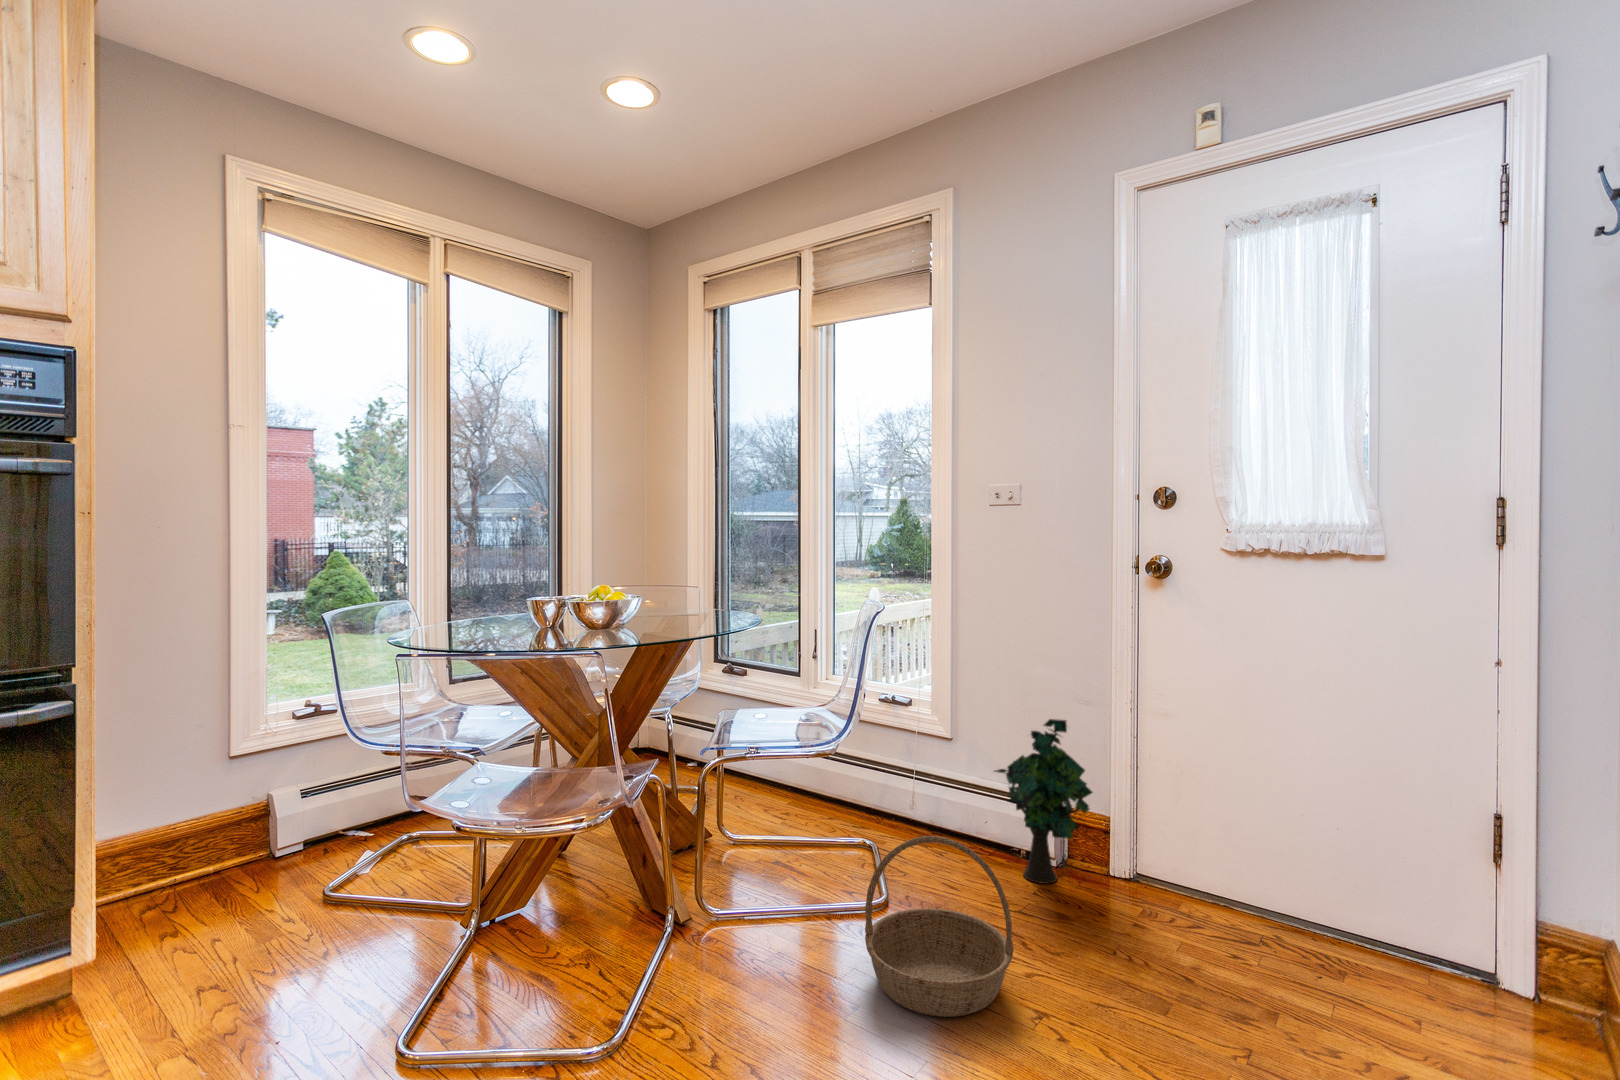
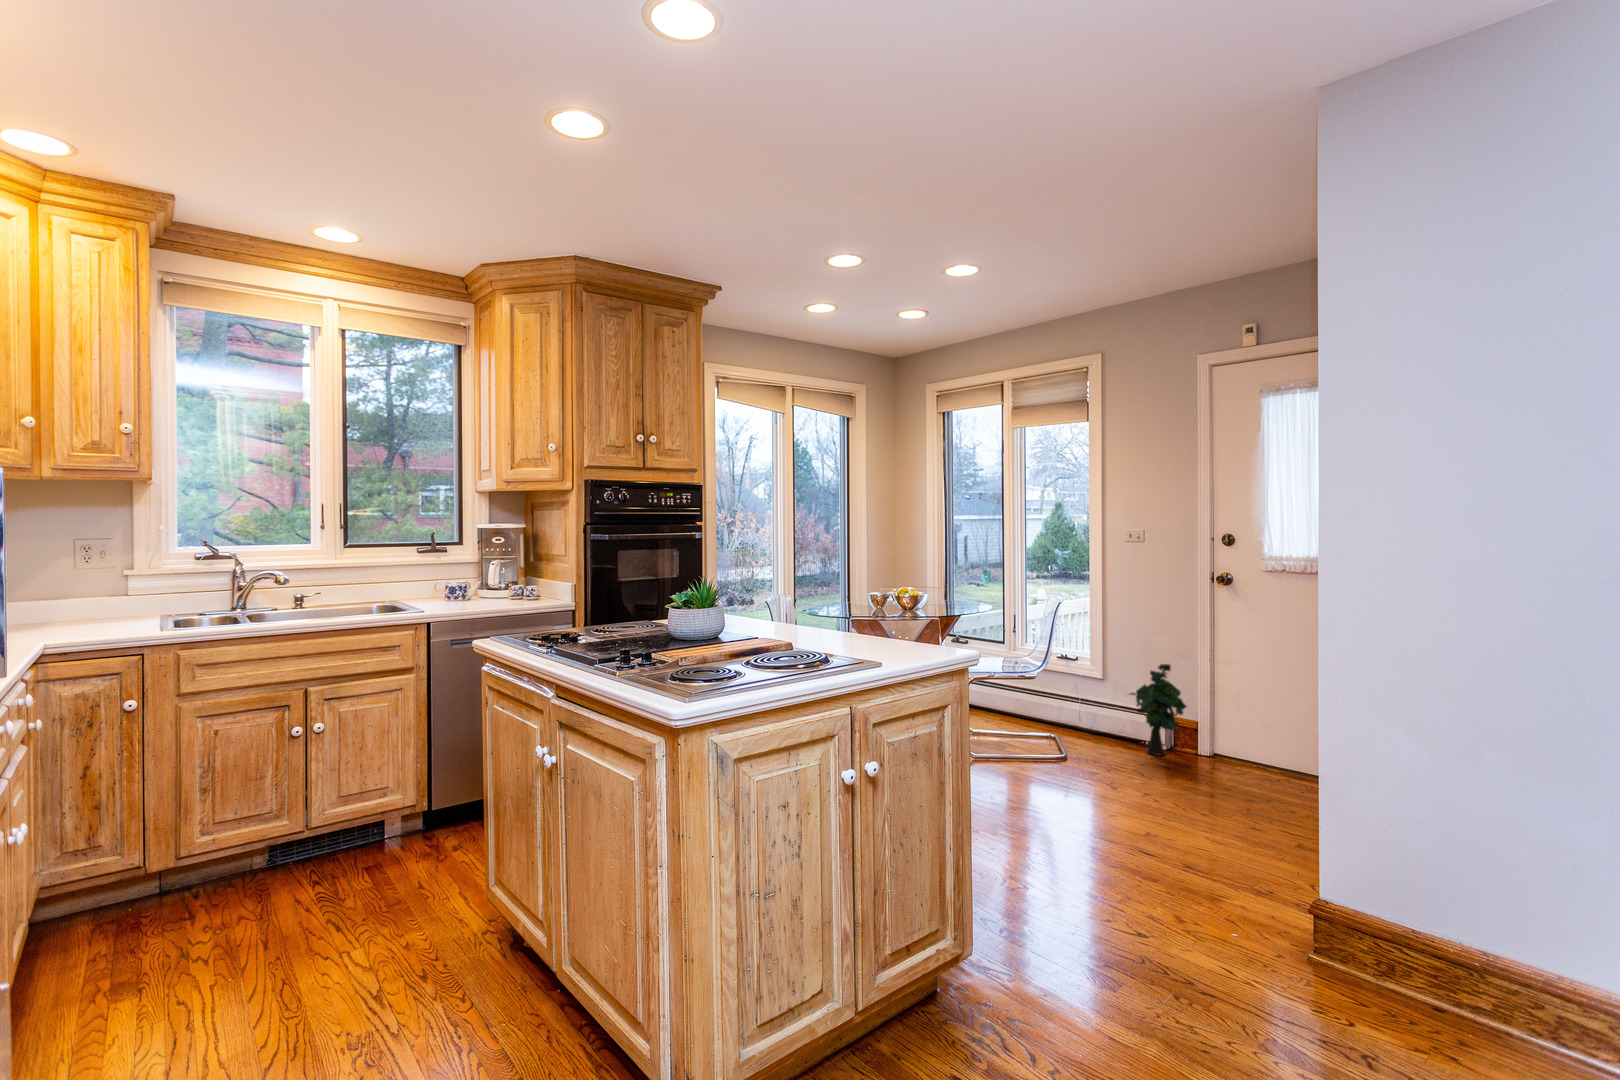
basket: present [865,836,1014,1017] -> none [1058,710,1134,790]

